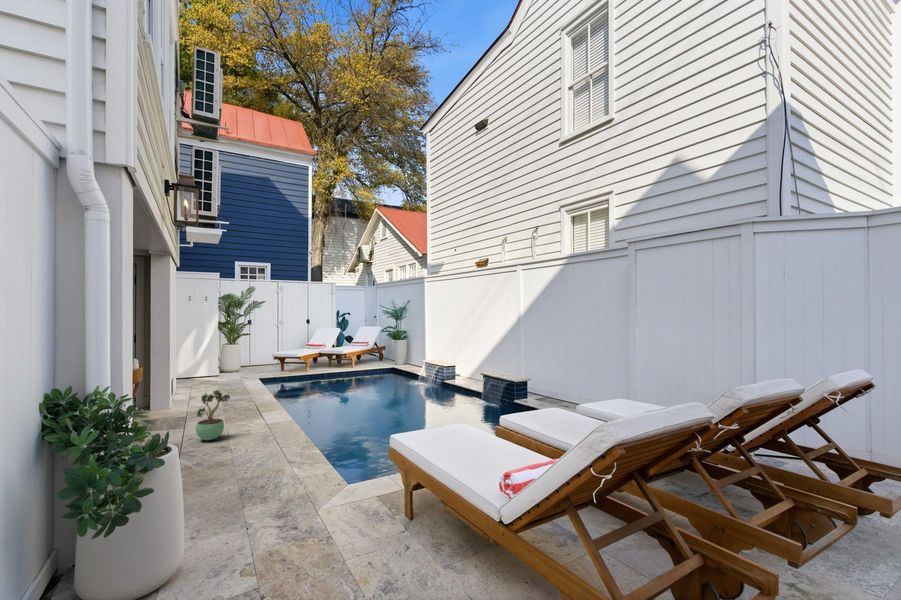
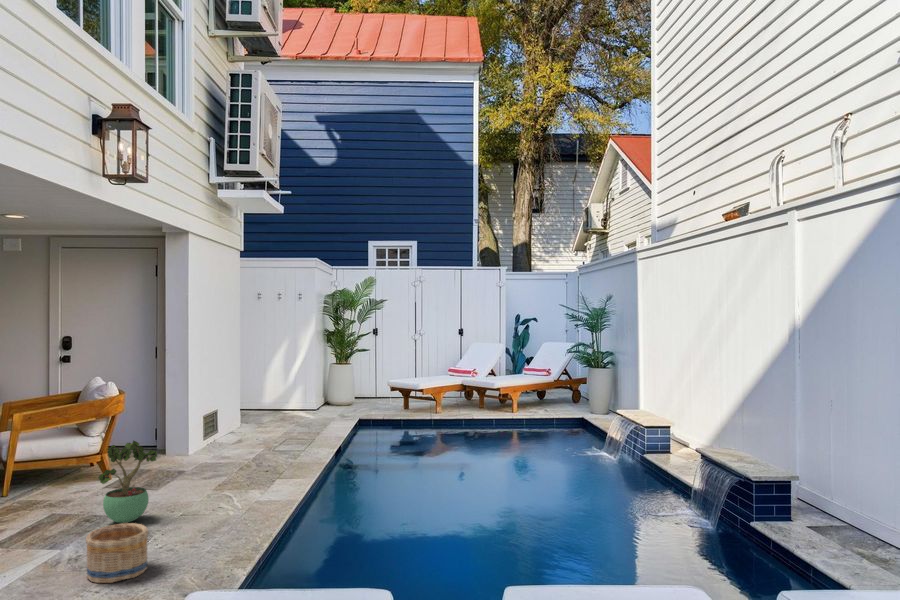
basket: none [239,430,273,462] -> present [86,523,148,583]

